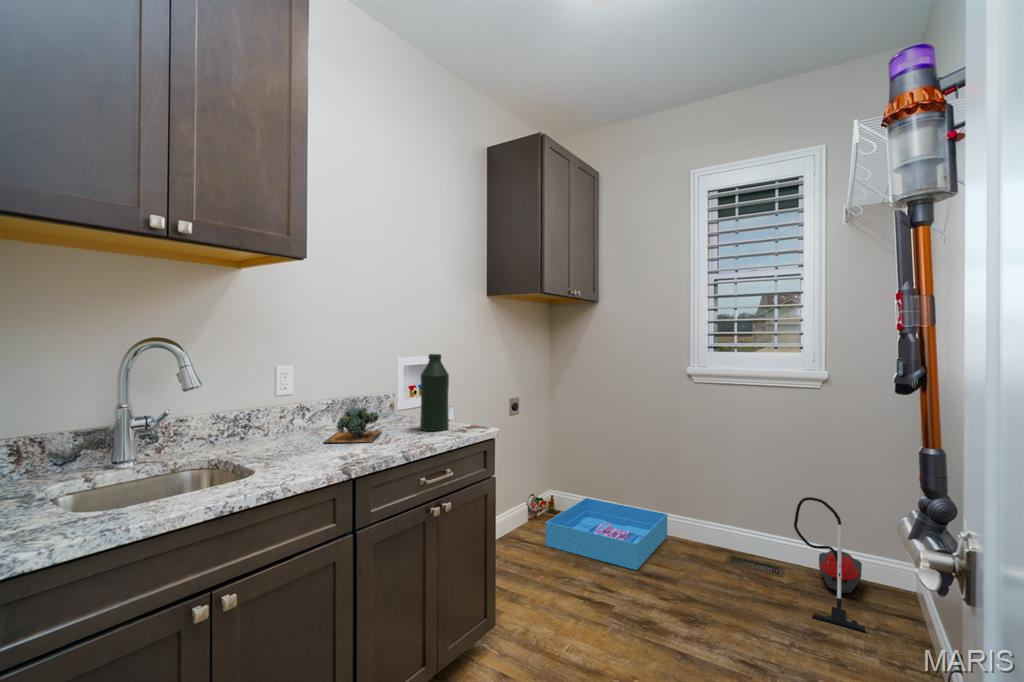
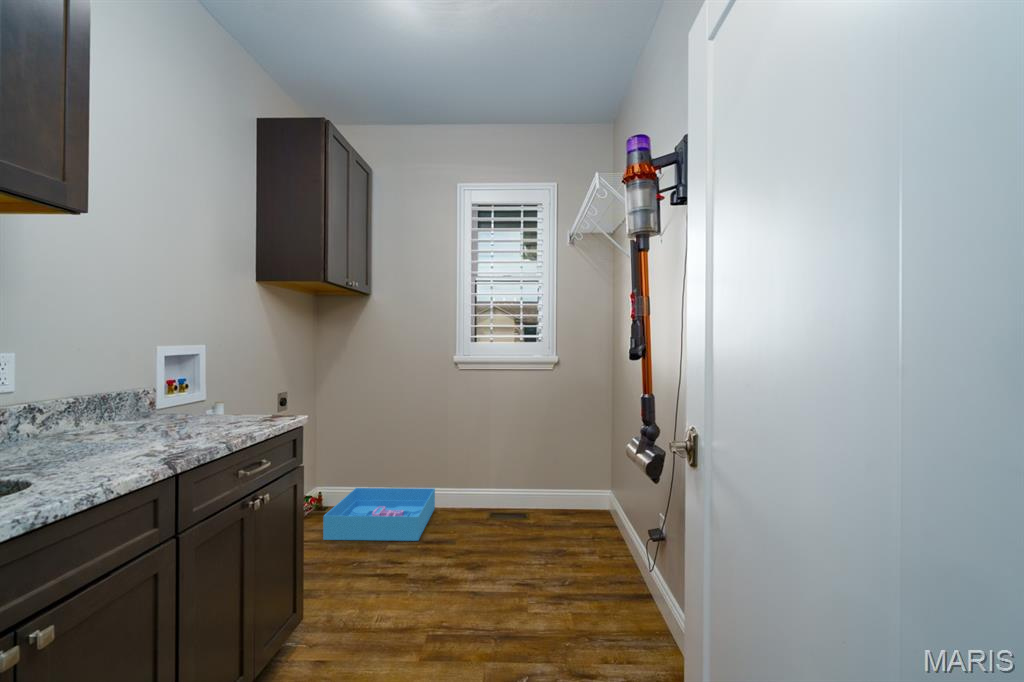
bottle: present [420,354,449,431] -> none [214,338,250,423]
succulent plant: present [324,406,382,443] -> none [93,399,169,445]
vacuum cleaner: present [794,497,866,632] -> none [537,452,588,542]

